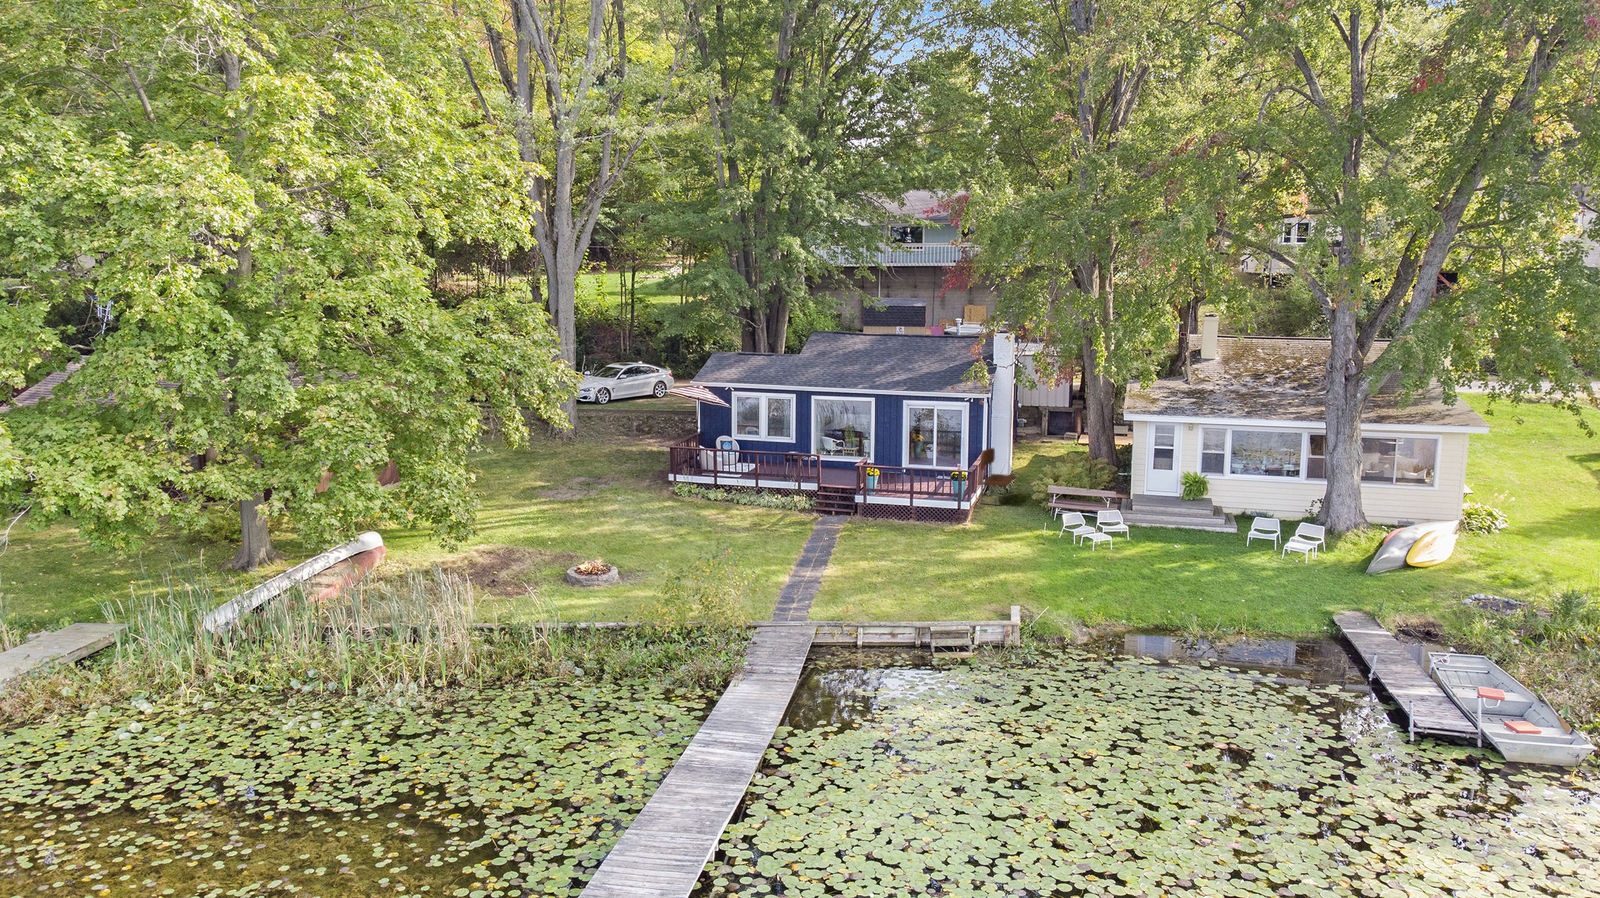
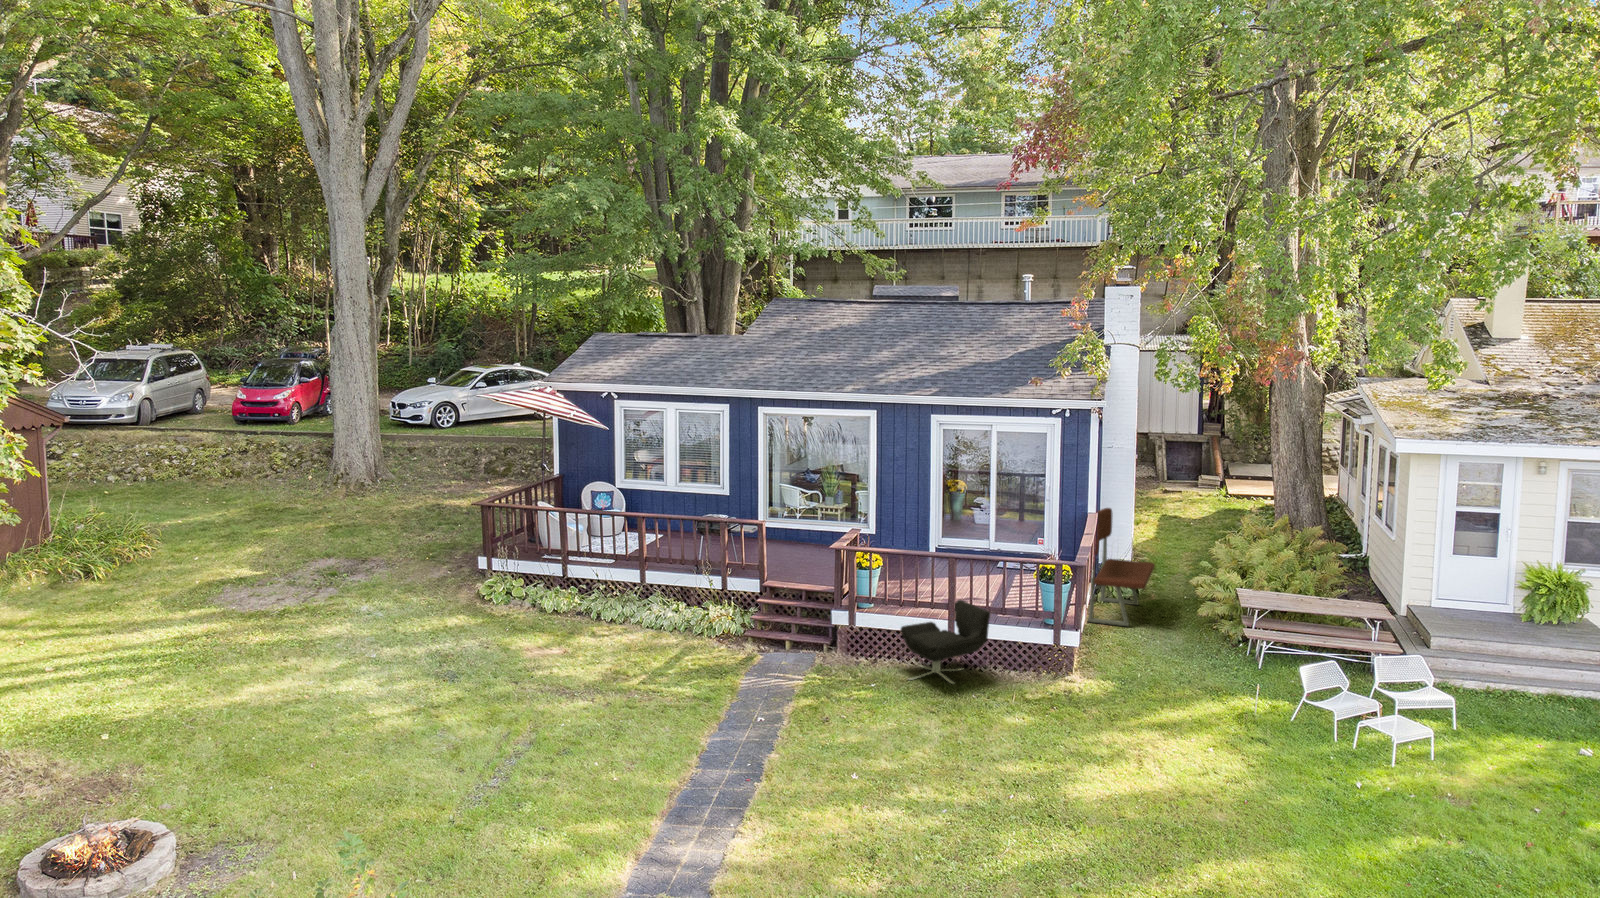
lounge chair: none [887,489,929,526] -> present [901,600,990,684]

